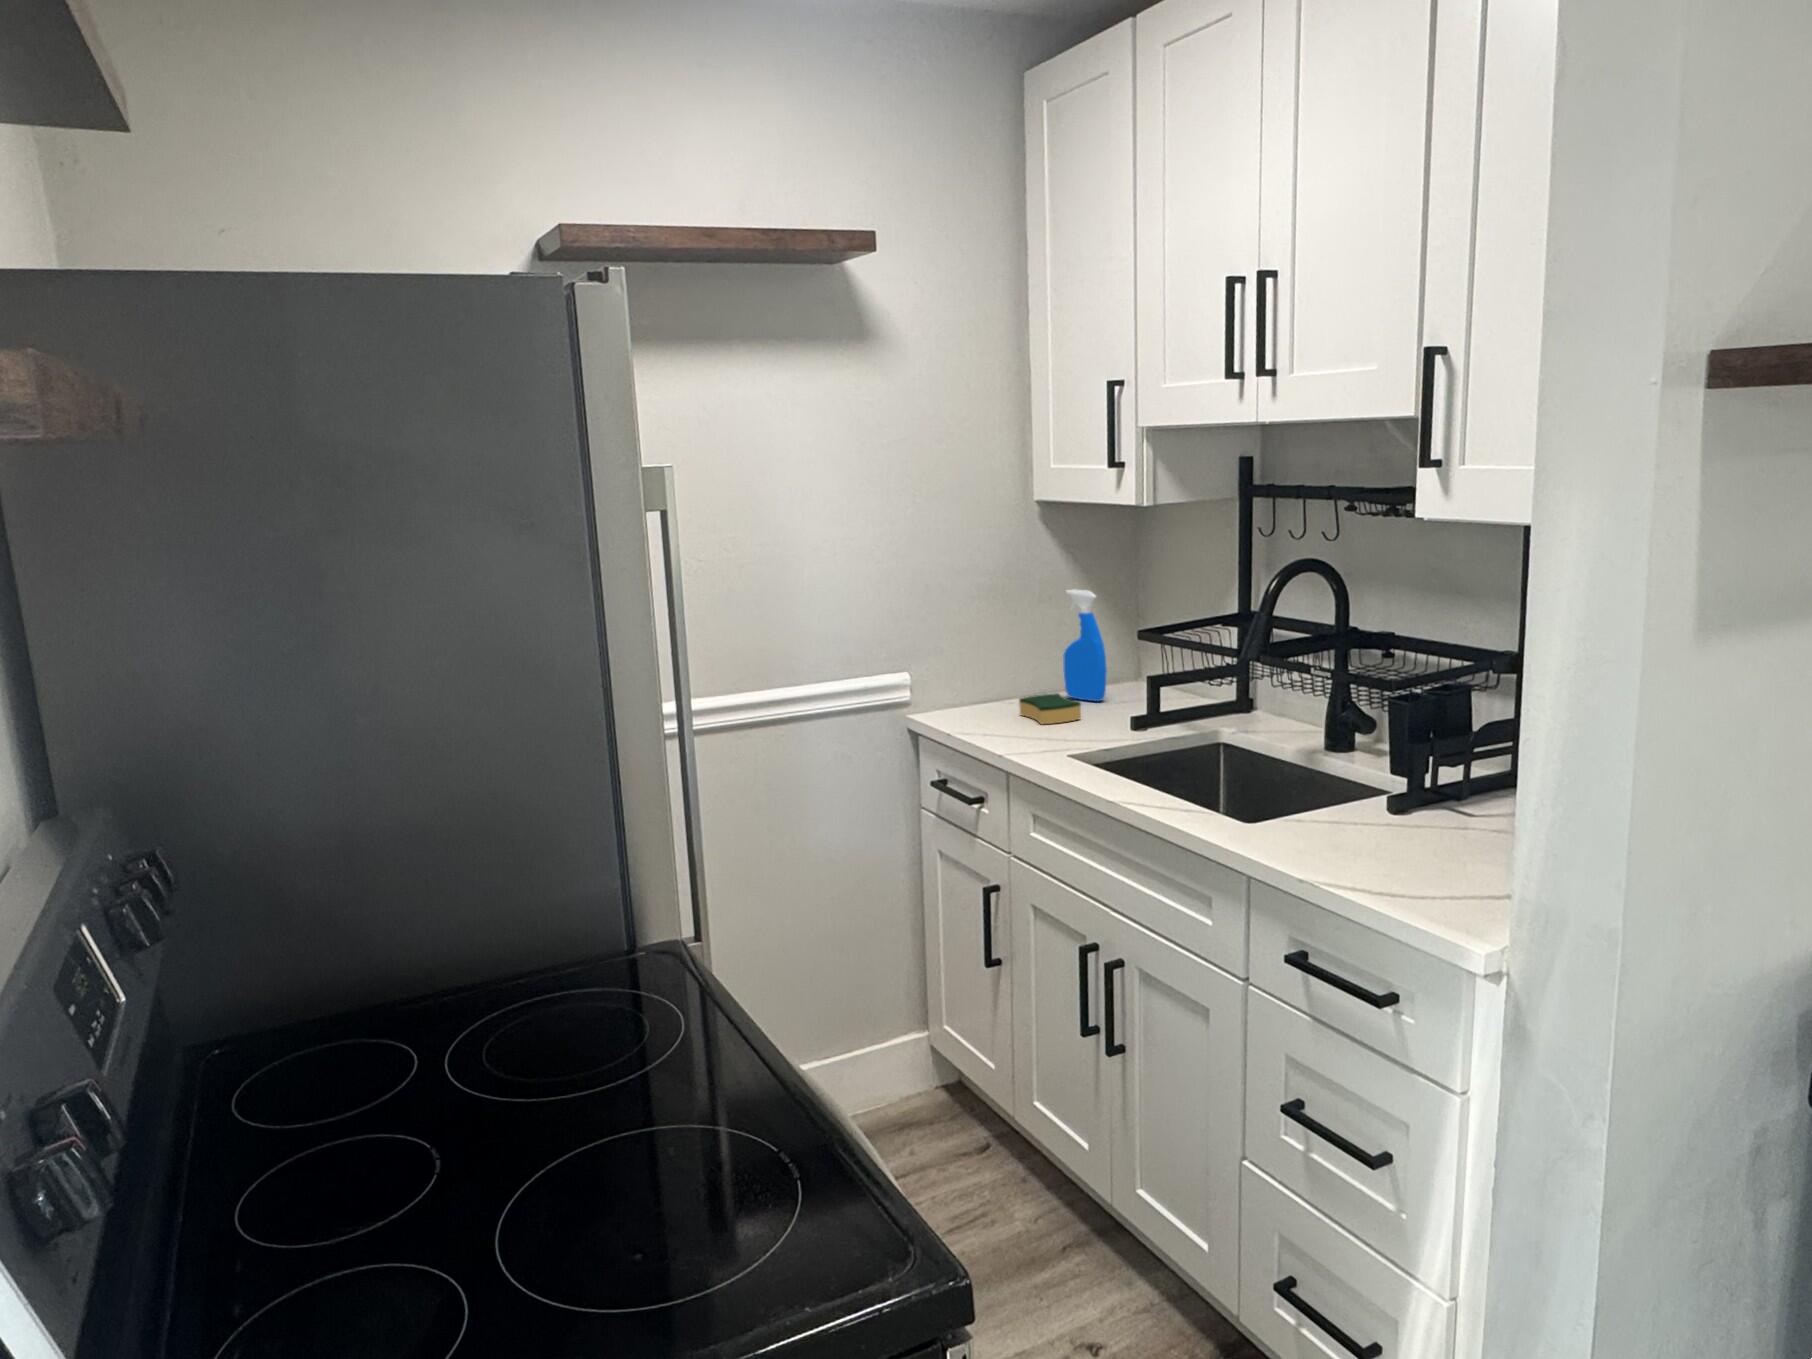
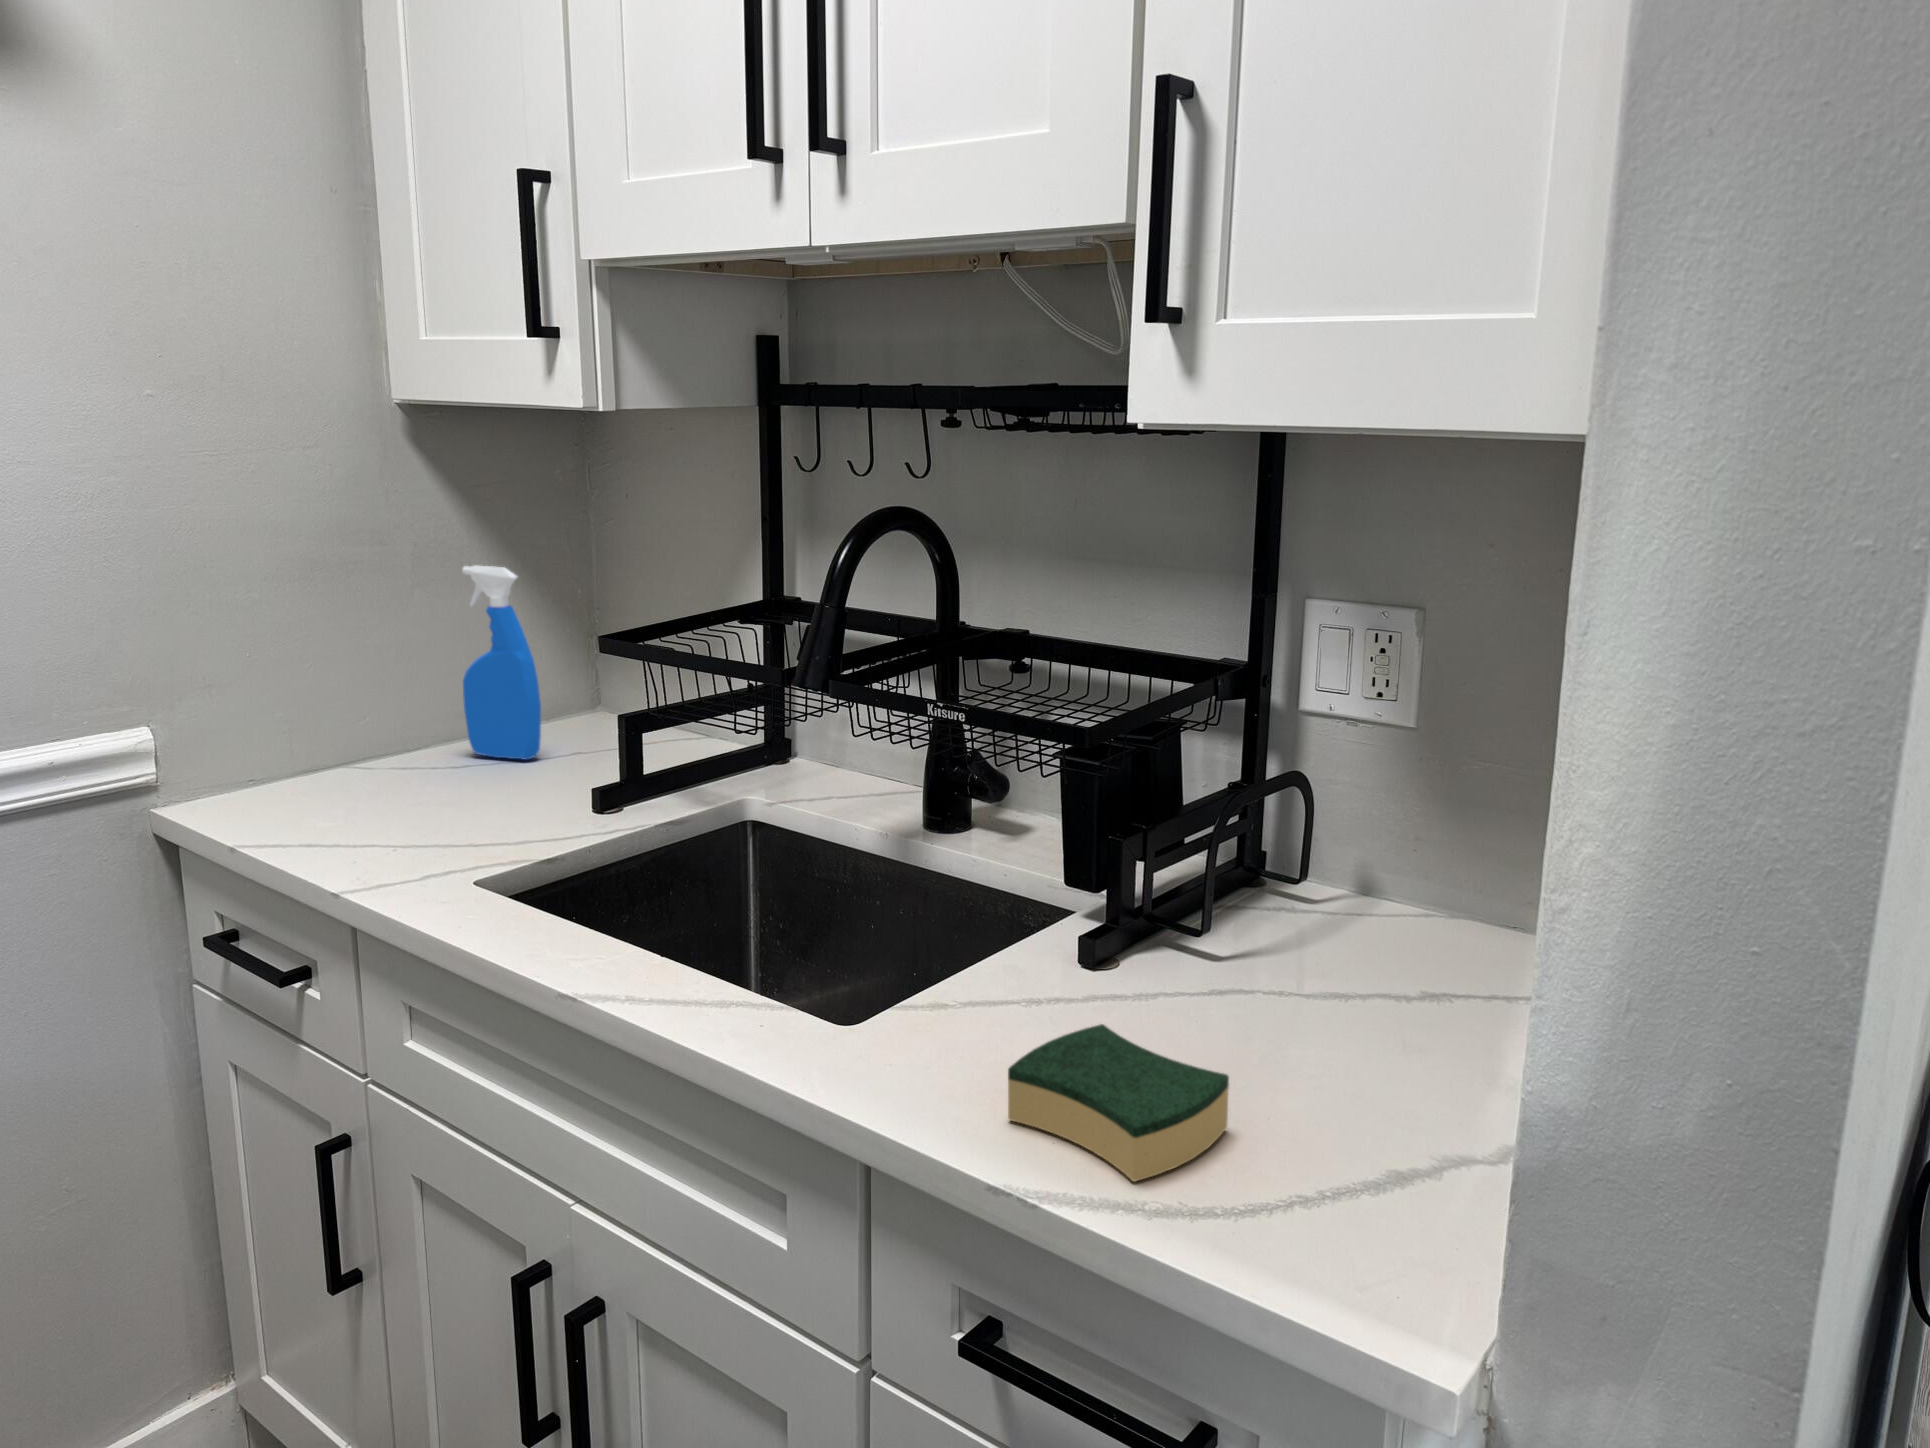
sponge: present [1019,693,1081,724] -> present [1008,1024,1229,1181]

